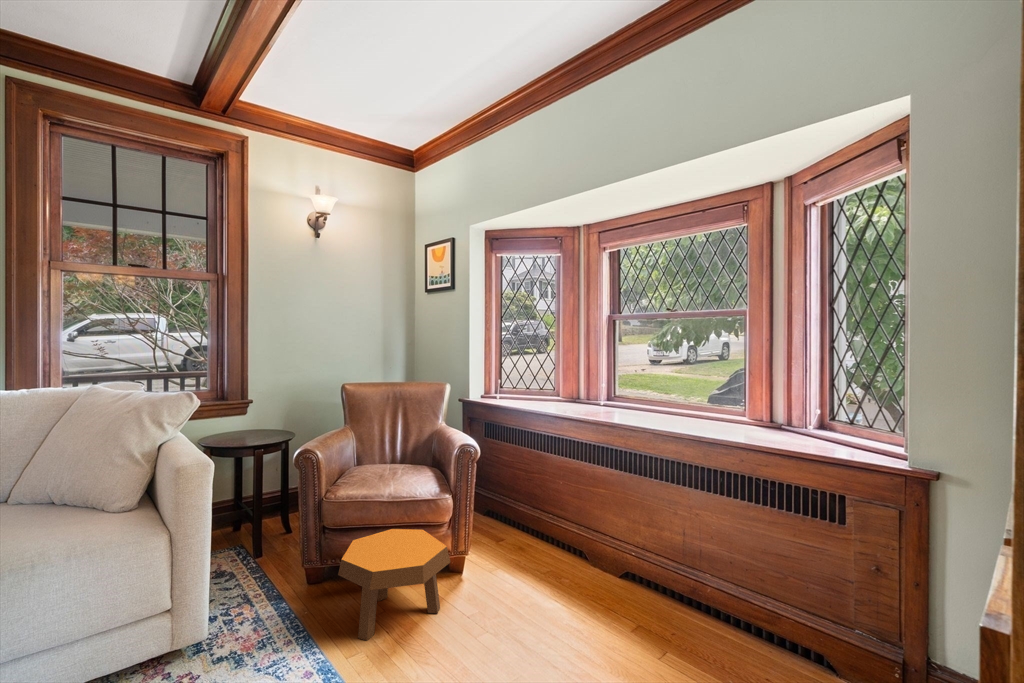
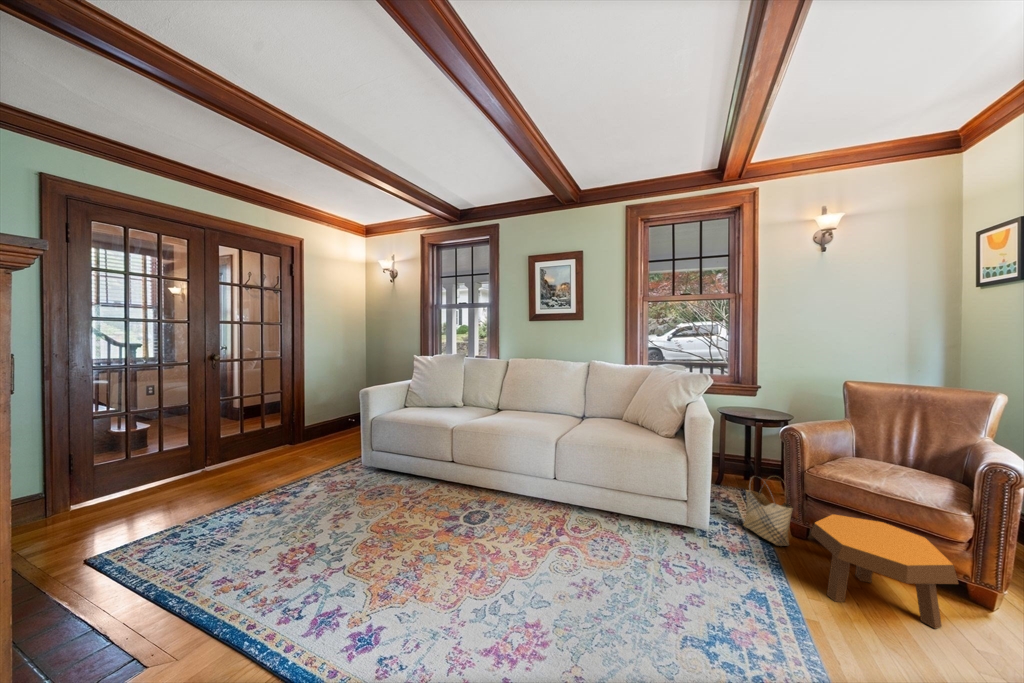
woven basket: none [251,517,313,607] -> present [743,475,793,546]

